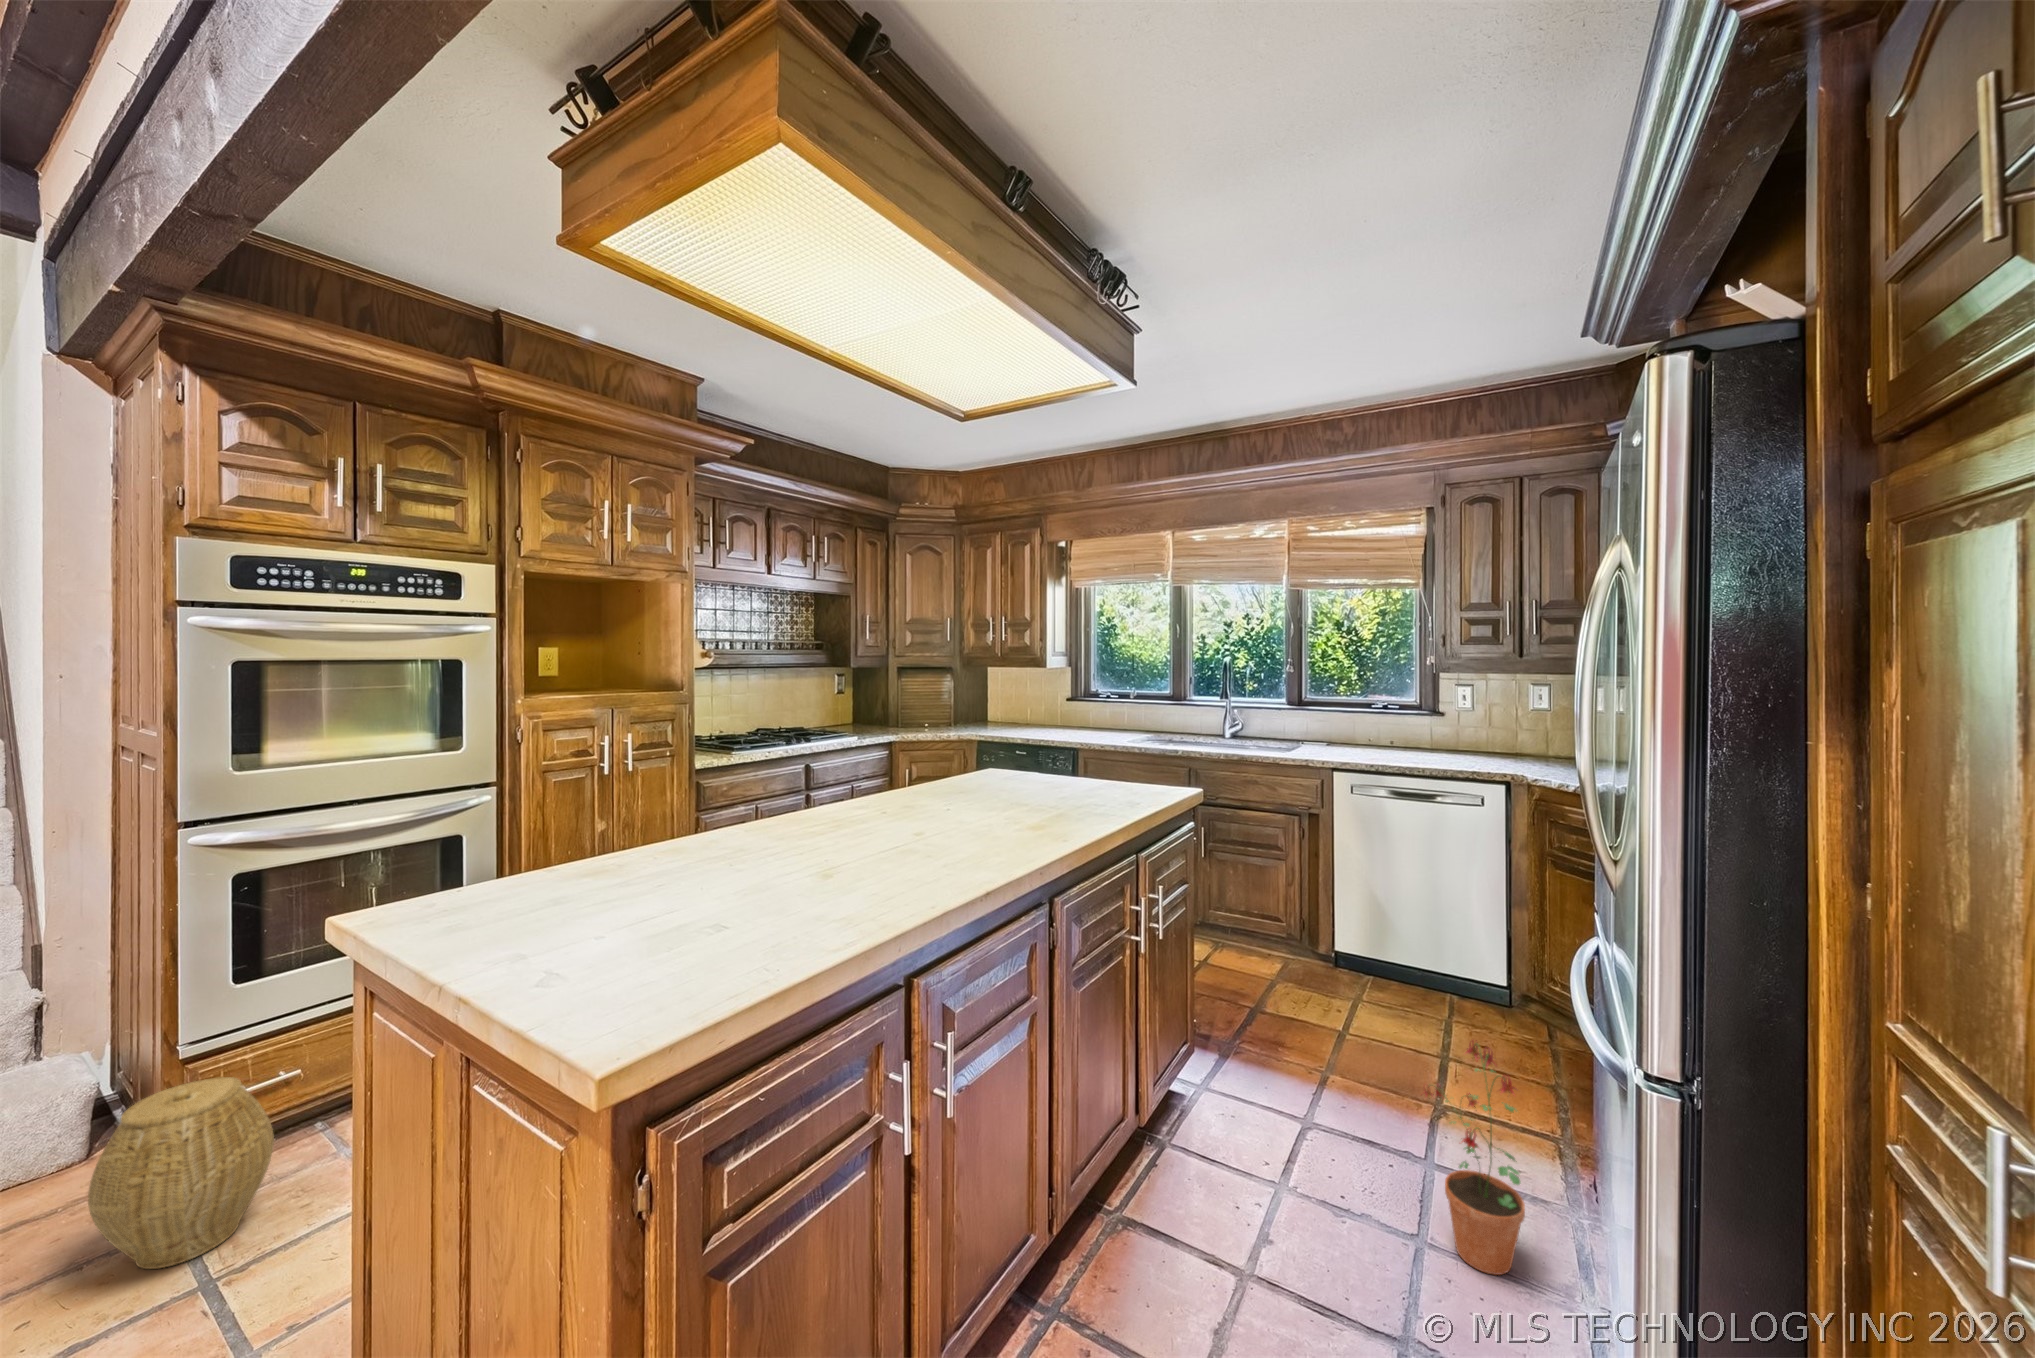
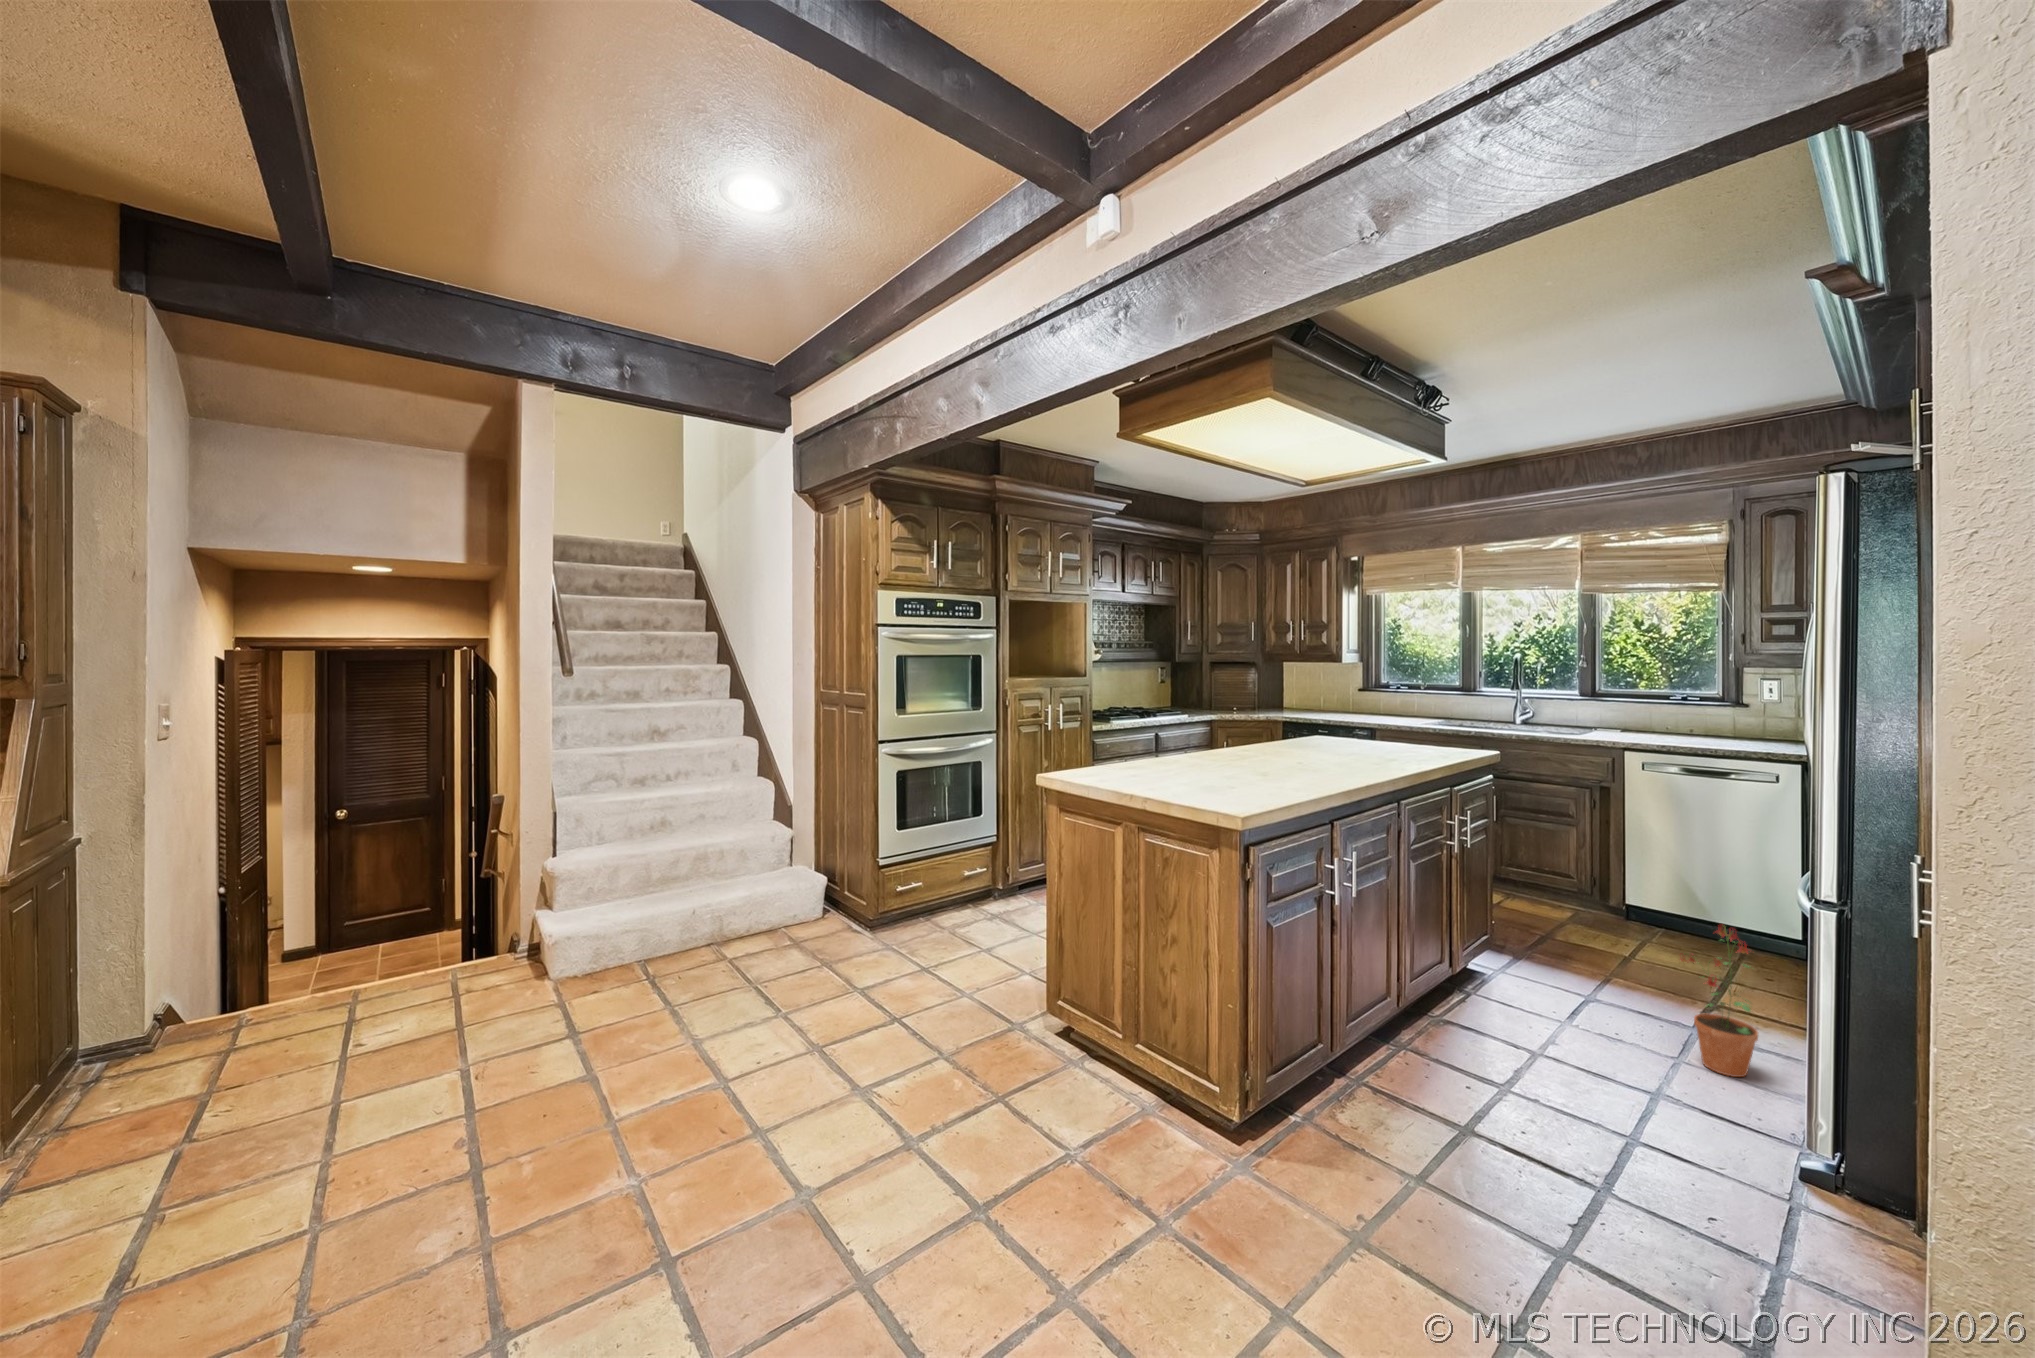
woven basket: present [88,1077,274,1269] -> none [874,876,939,962]

